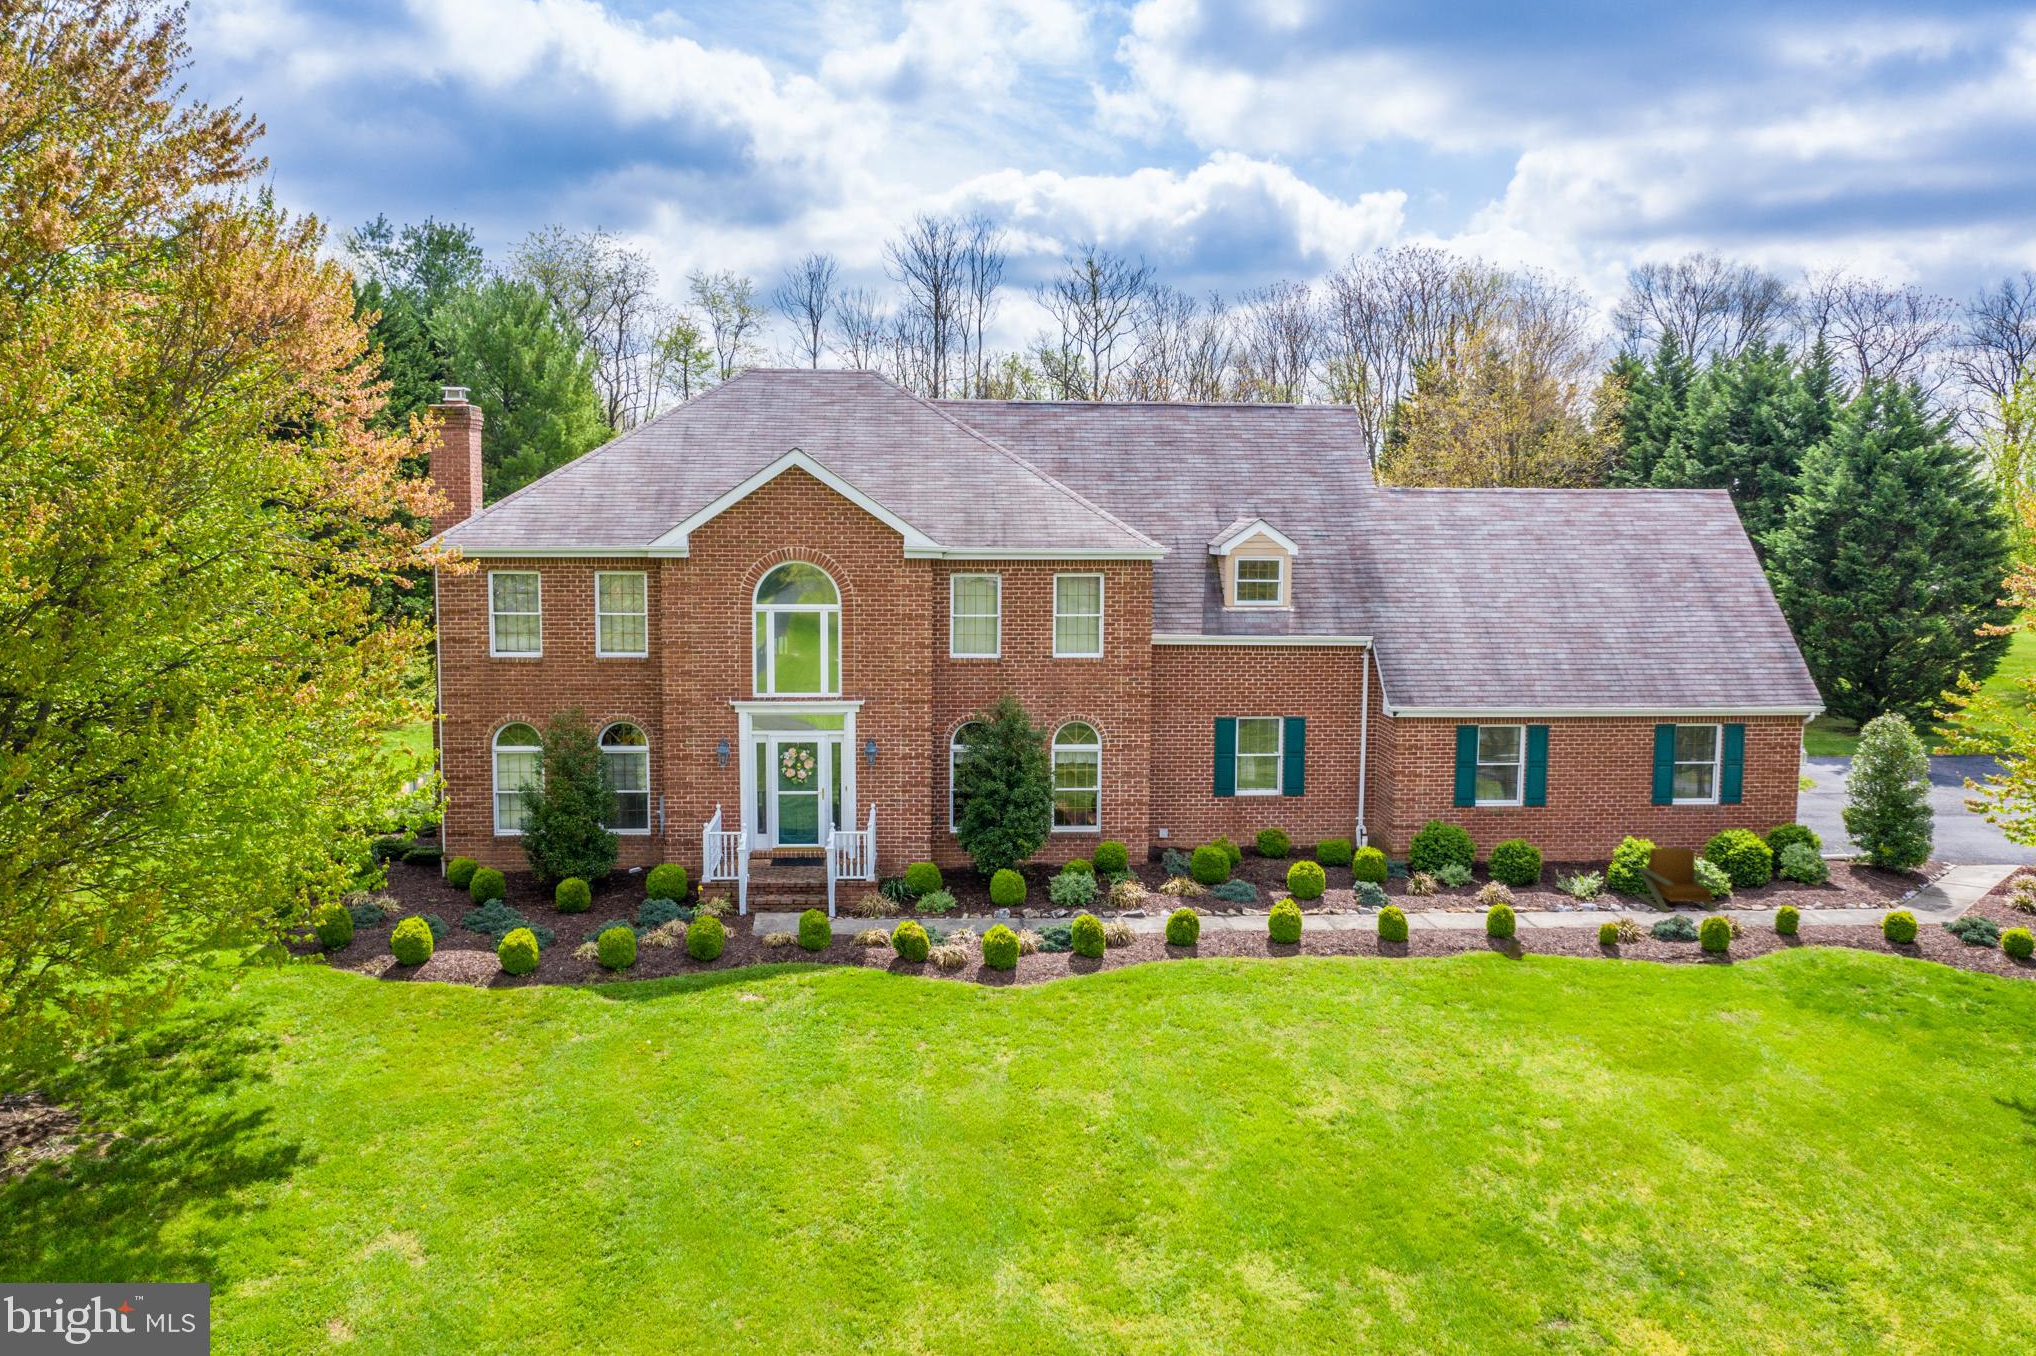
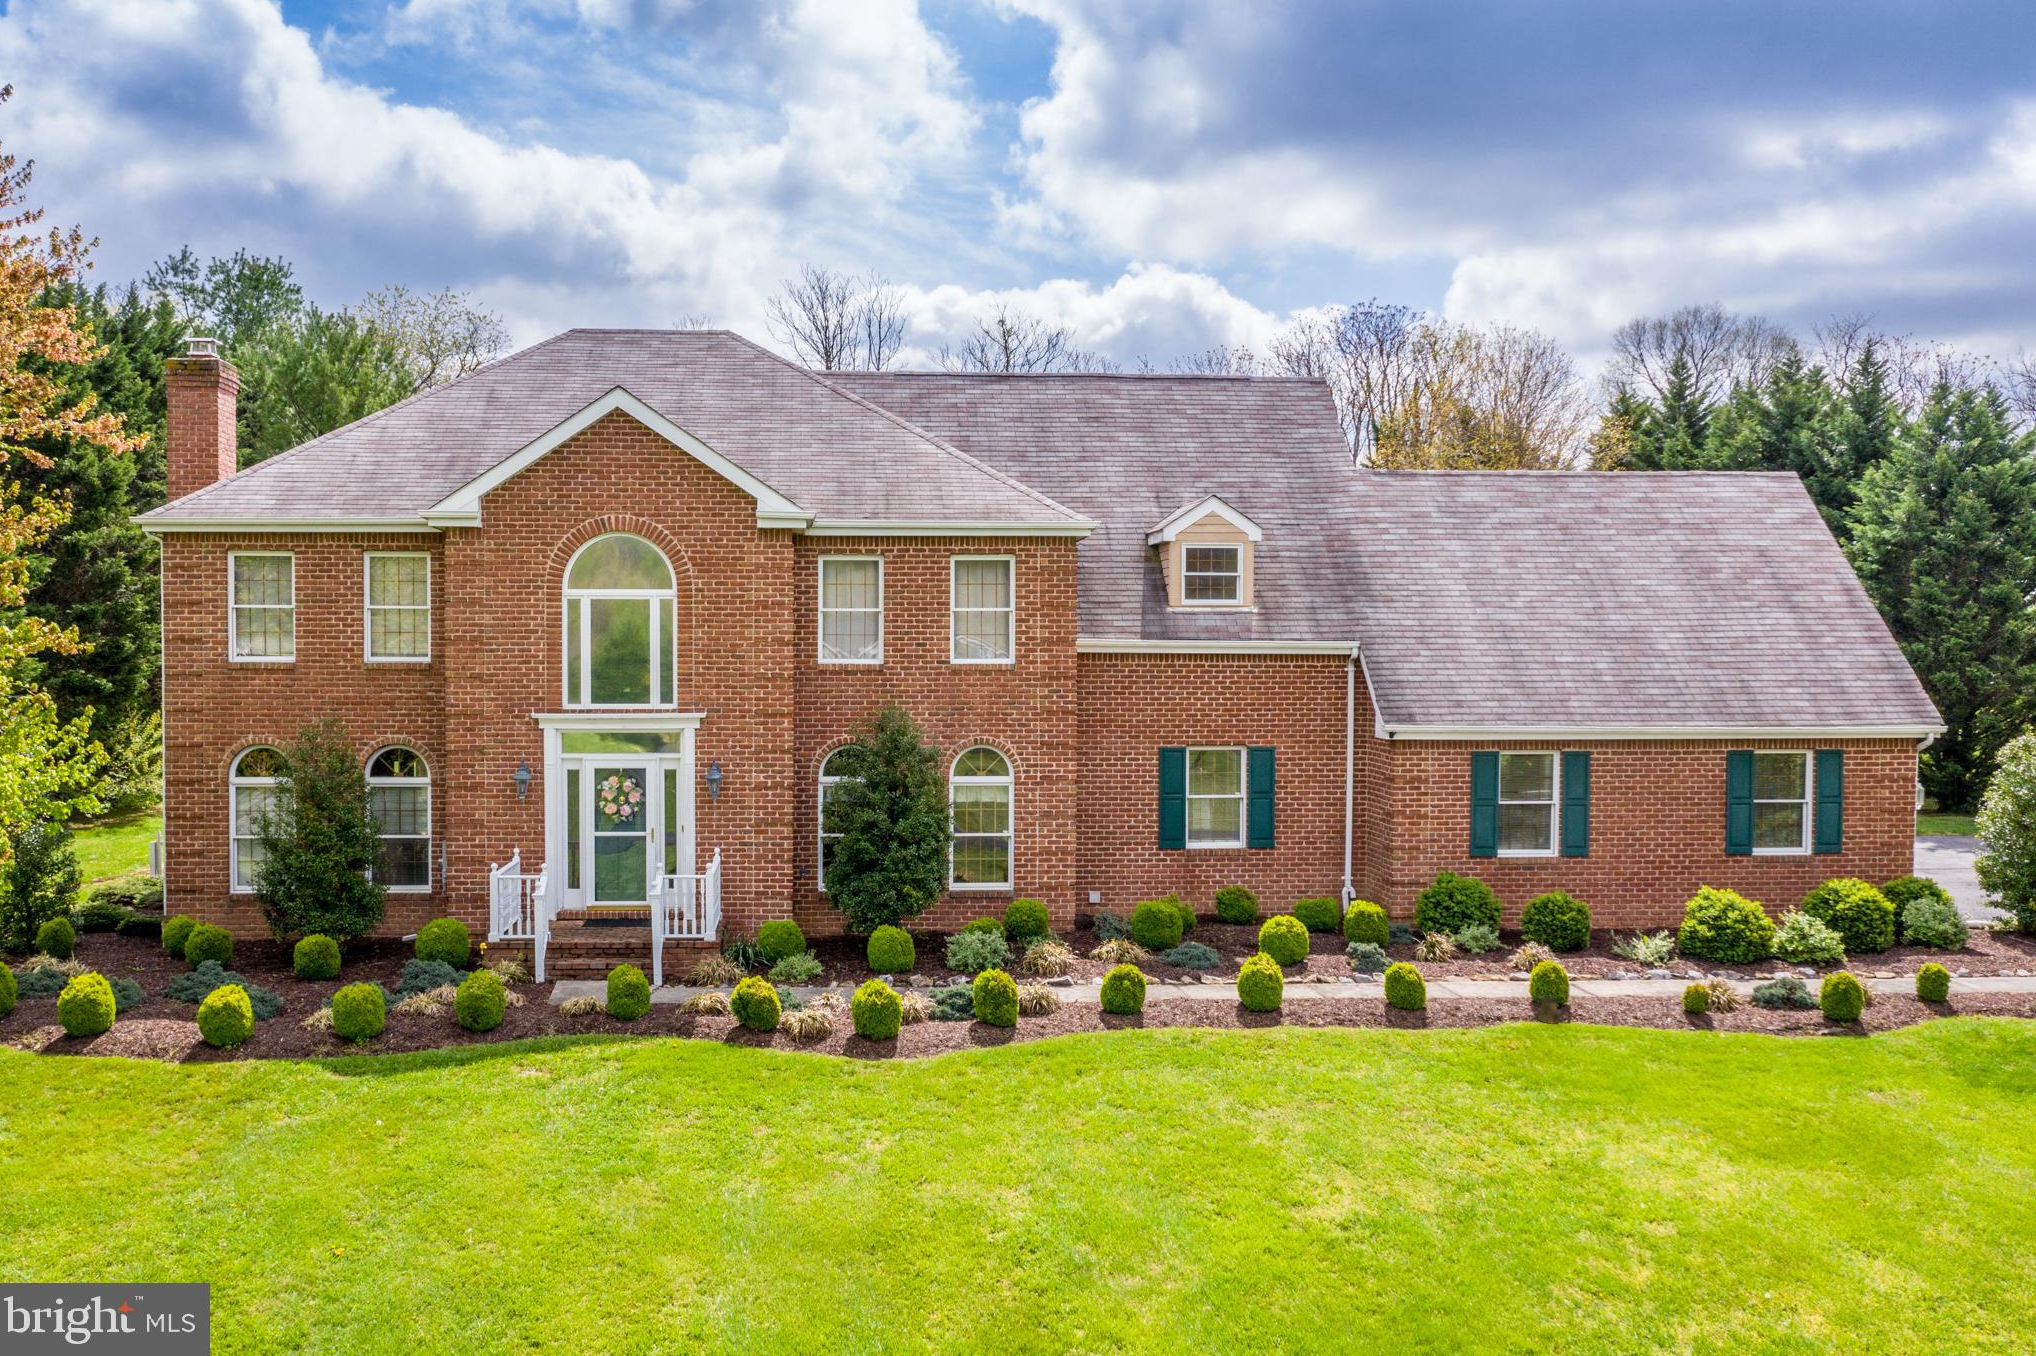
lounge chair: present [1636,848,1720,912] -> none [1714,895,1821,976]

